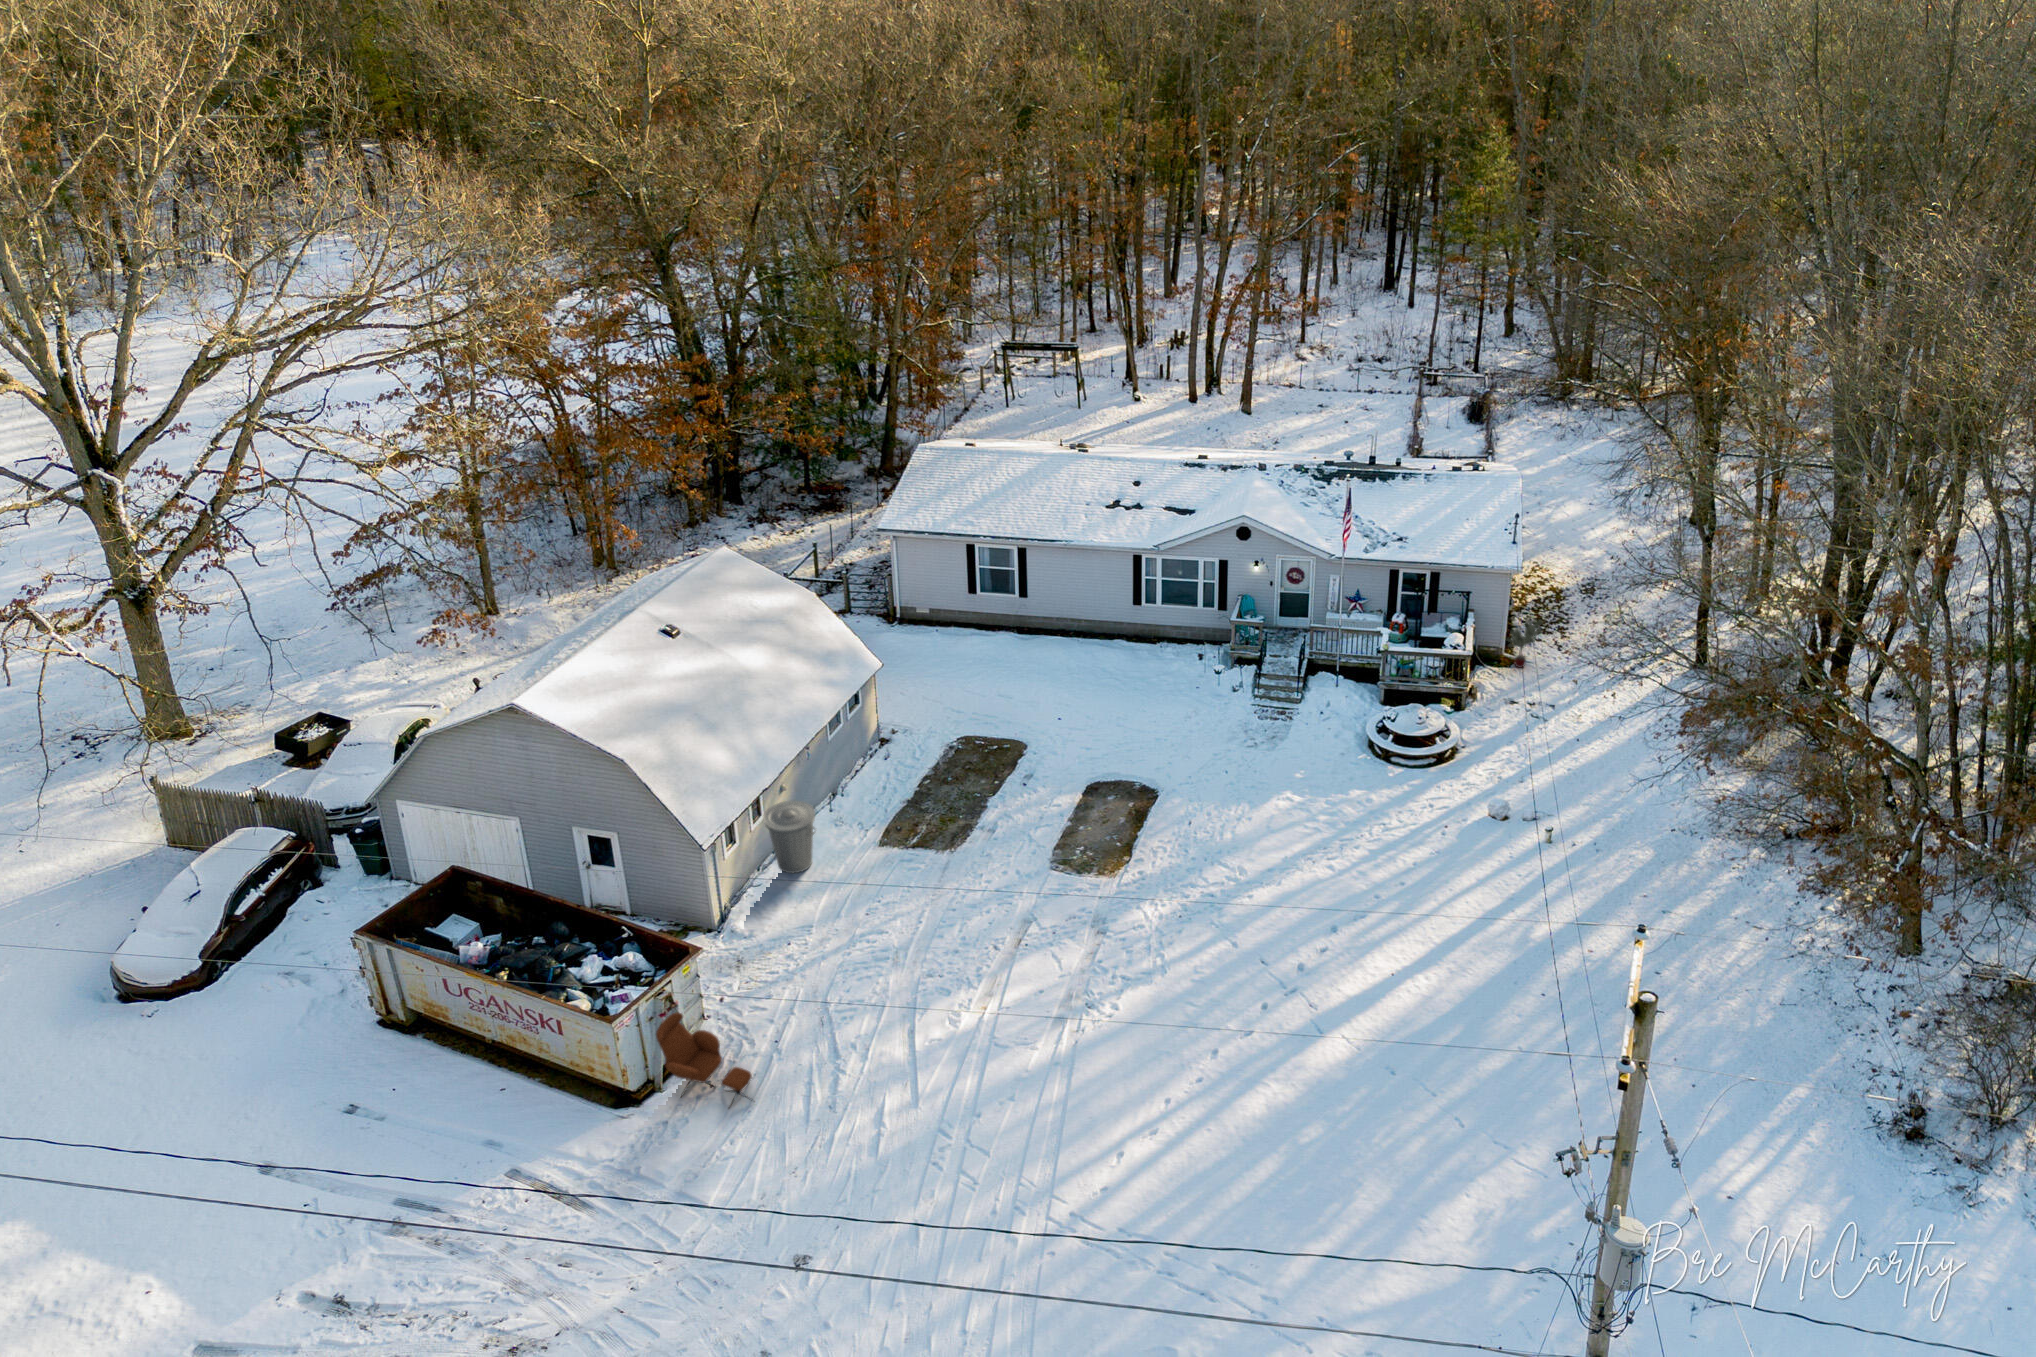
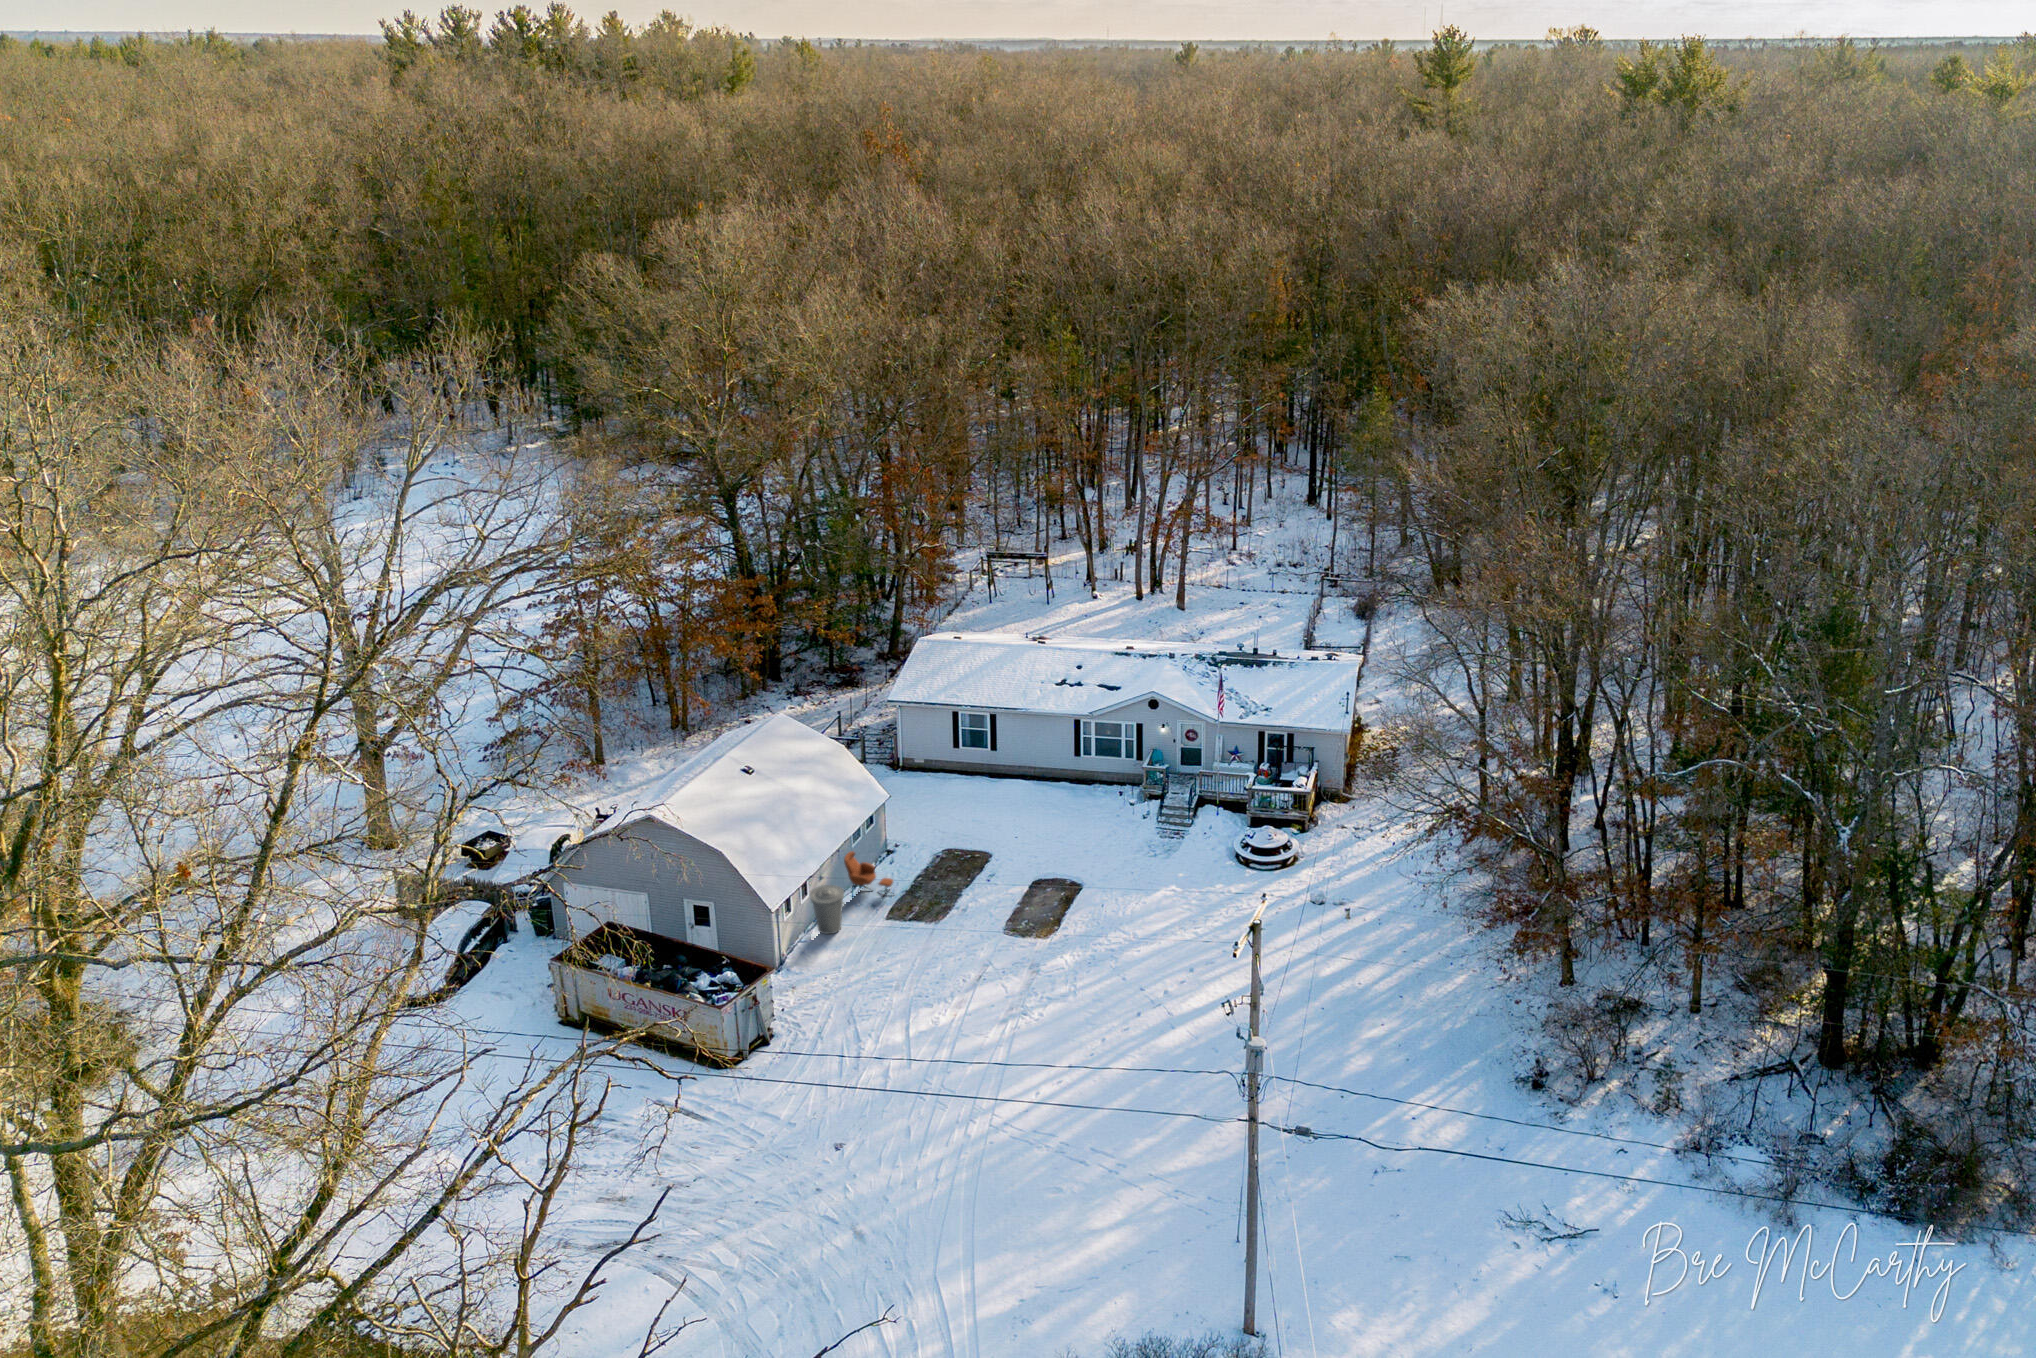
potted tree: present [1507,618,1542,668] -> none [1344,764,1370,803]
lounge chair: present [656,1012,752,1102] -> present [844,851,893,892]

